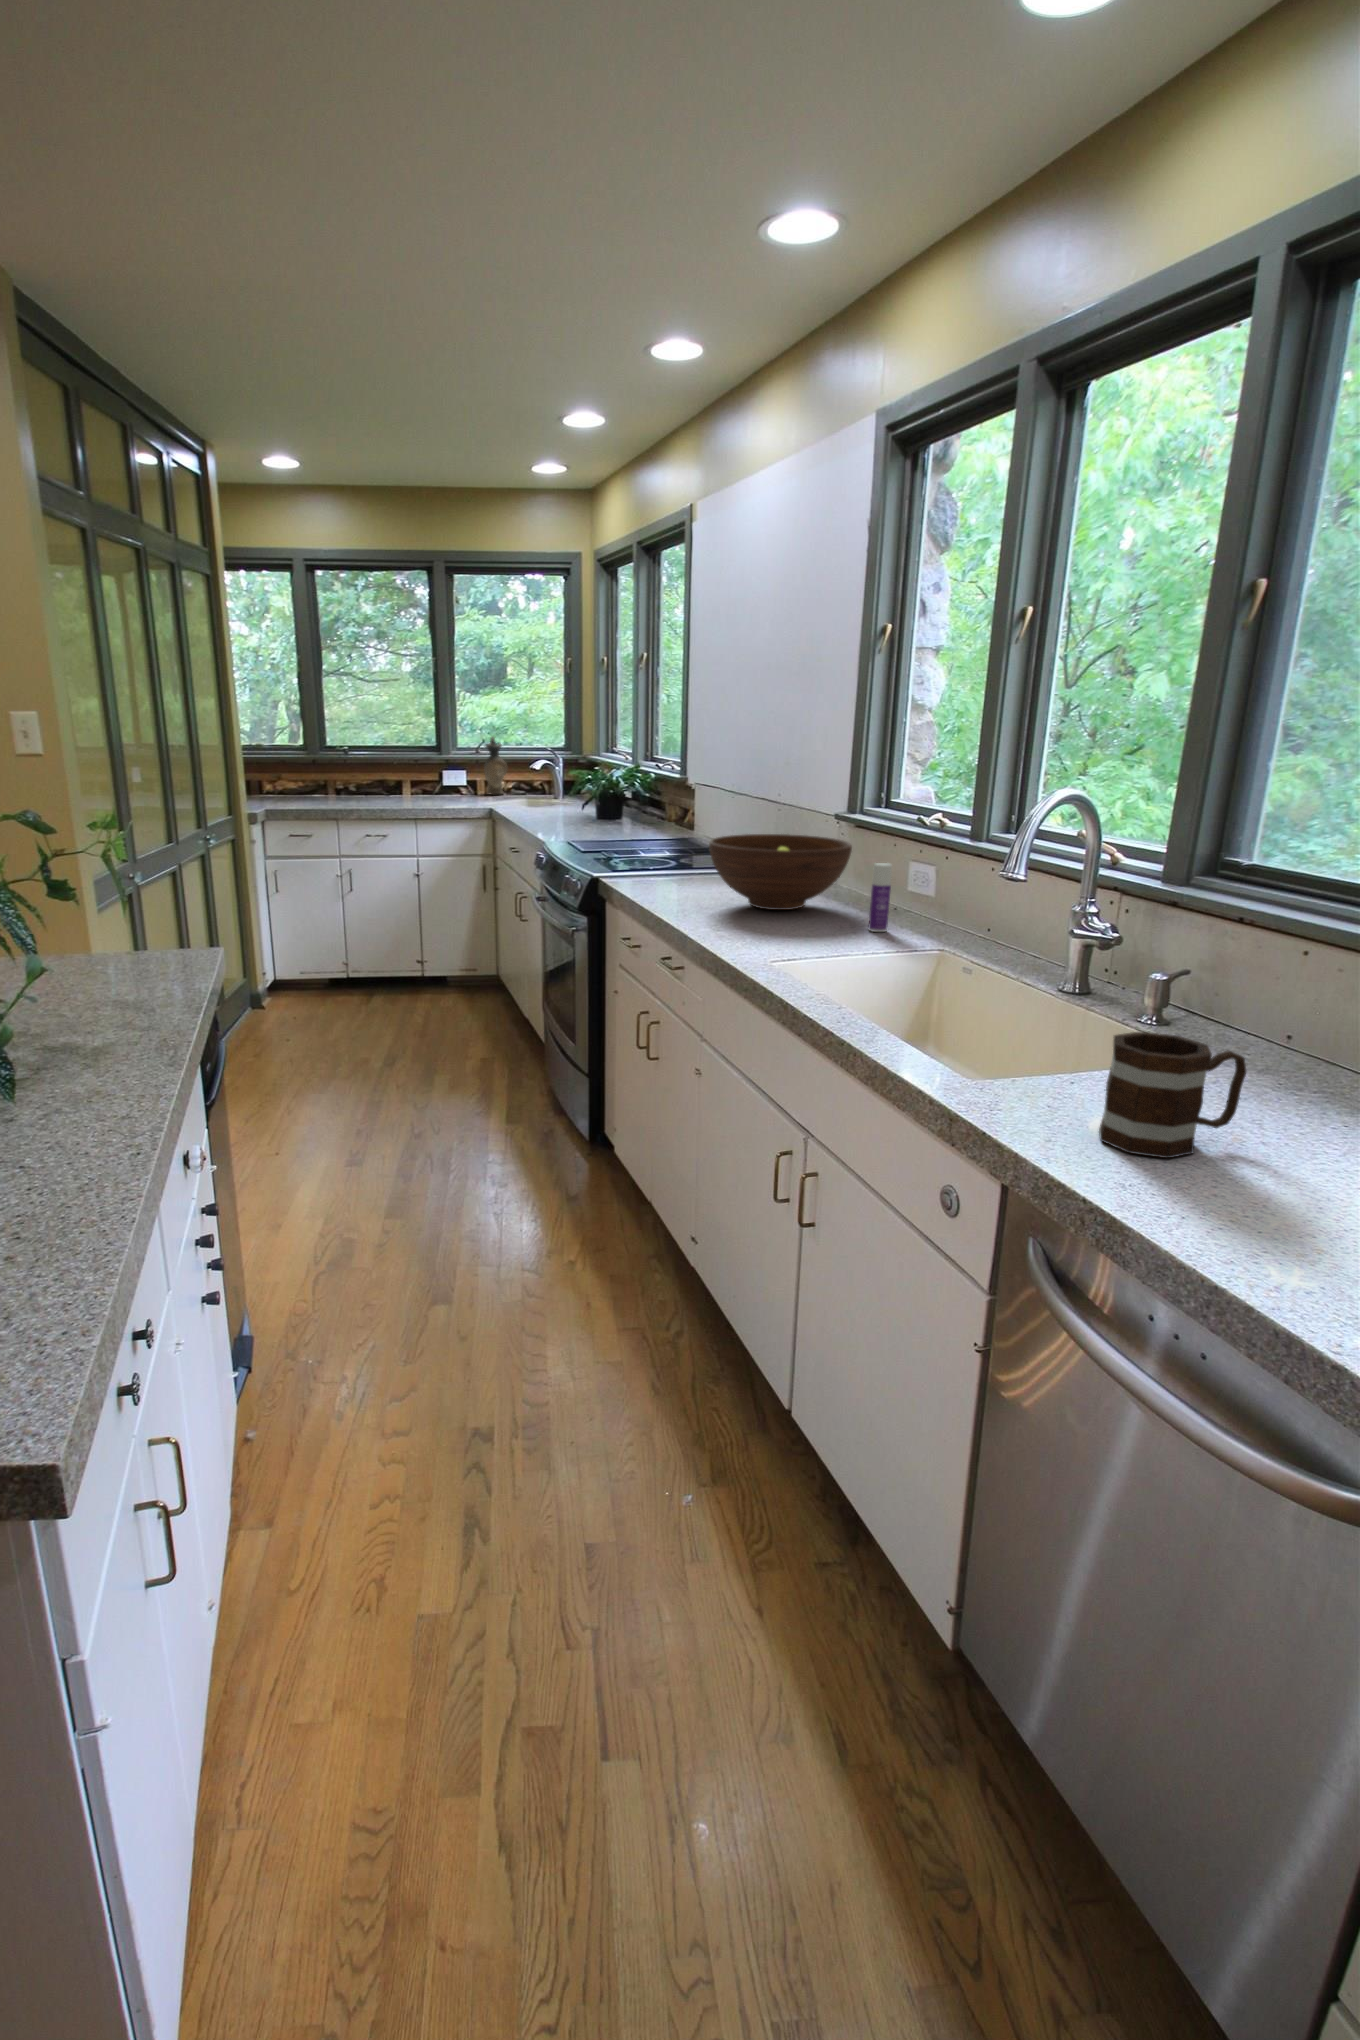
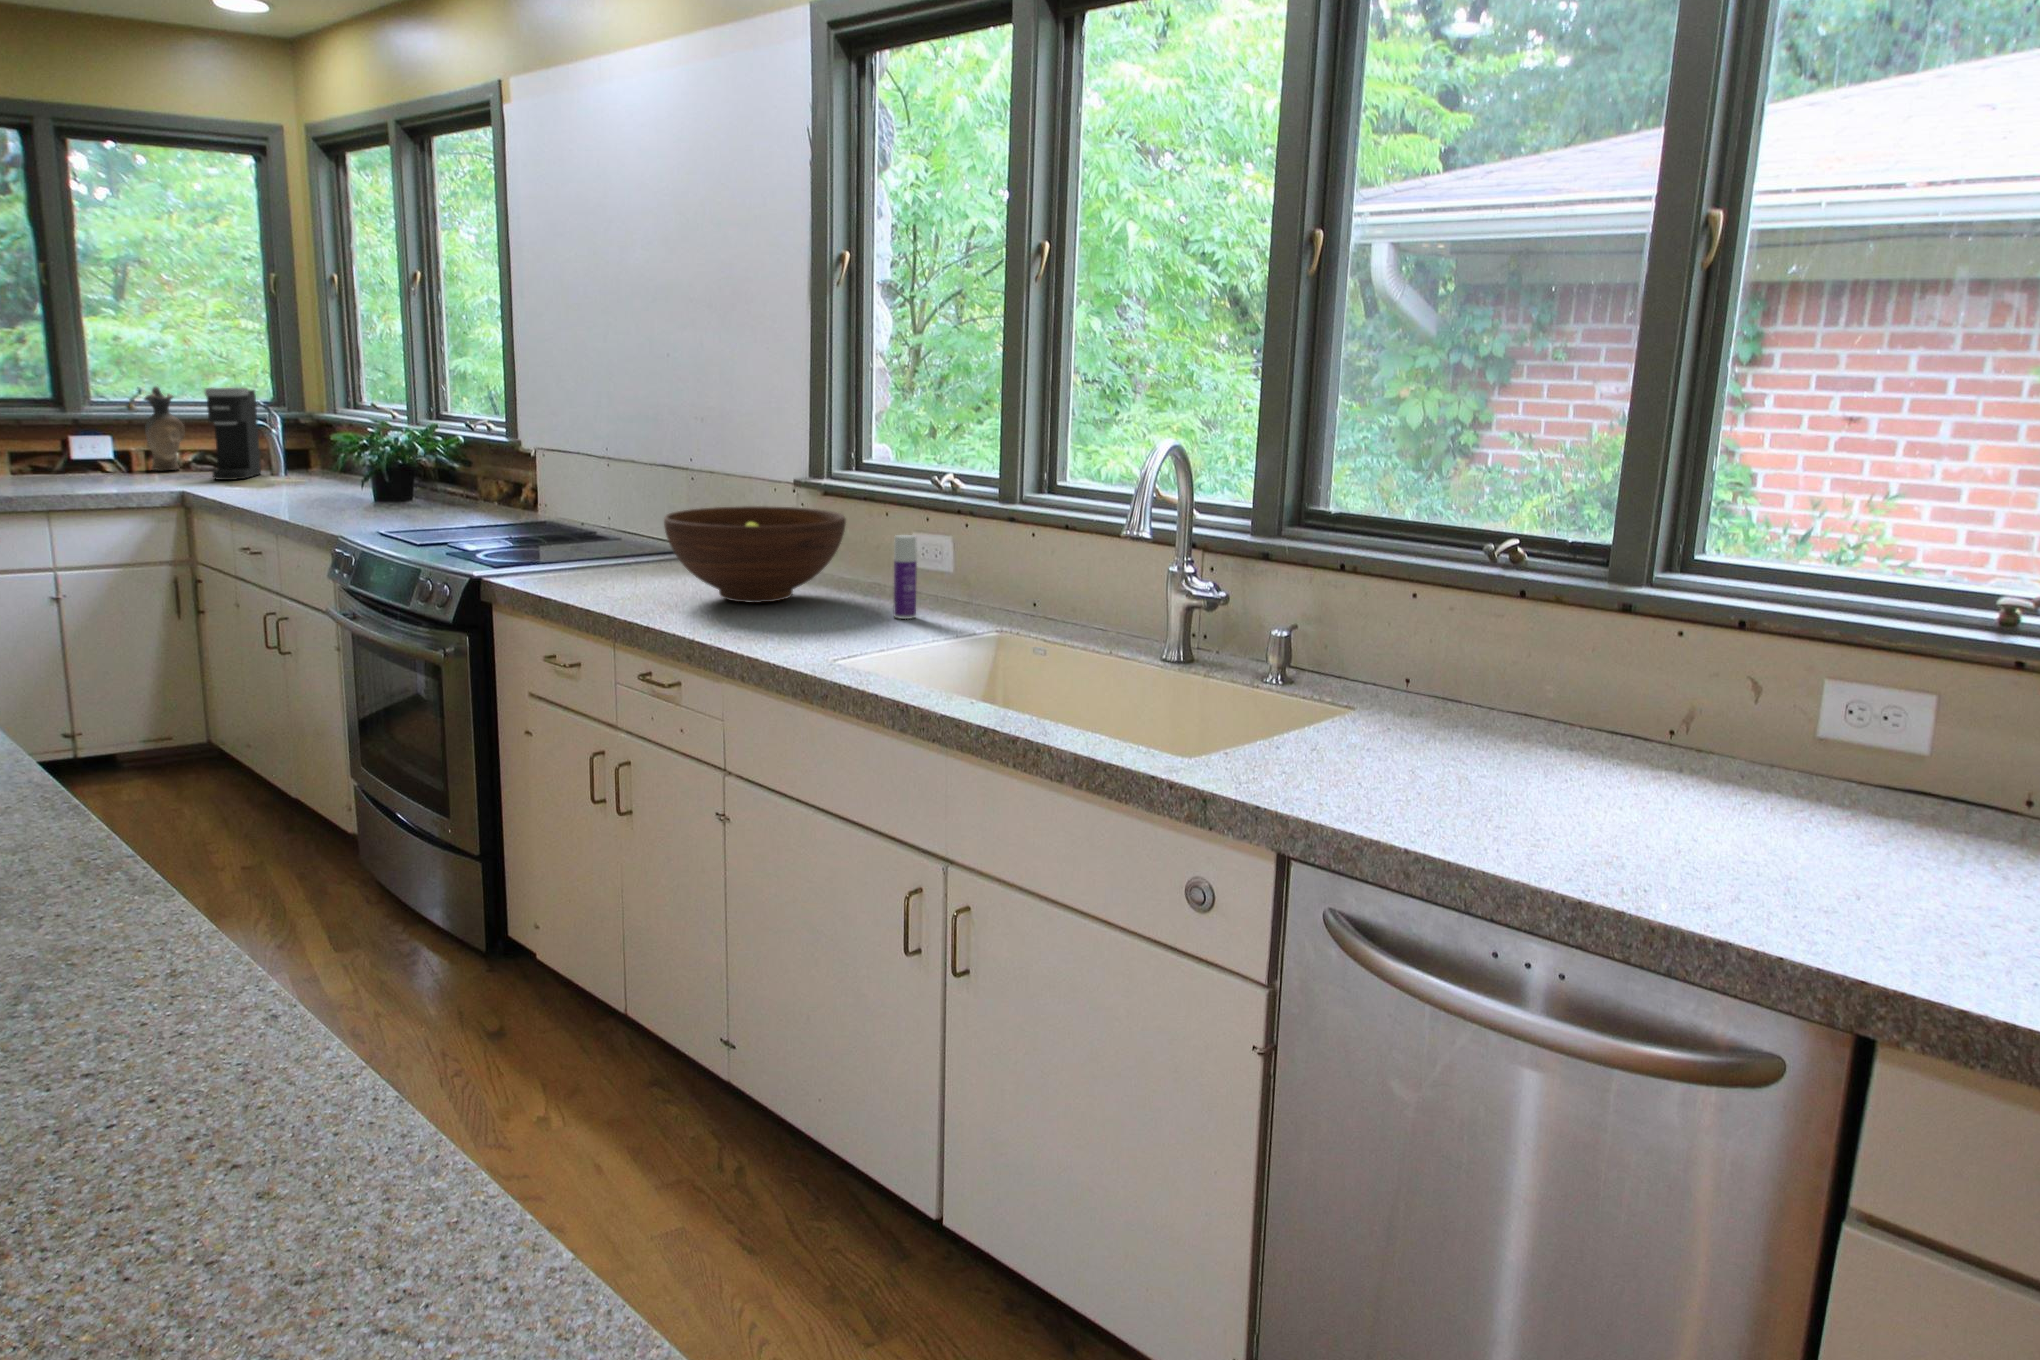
coffee maker: none [513,739,548,802] -> present [205,388,261,480]
mug: present [1099,1032,1246,1158] -> none [1335,685,1459,809]

